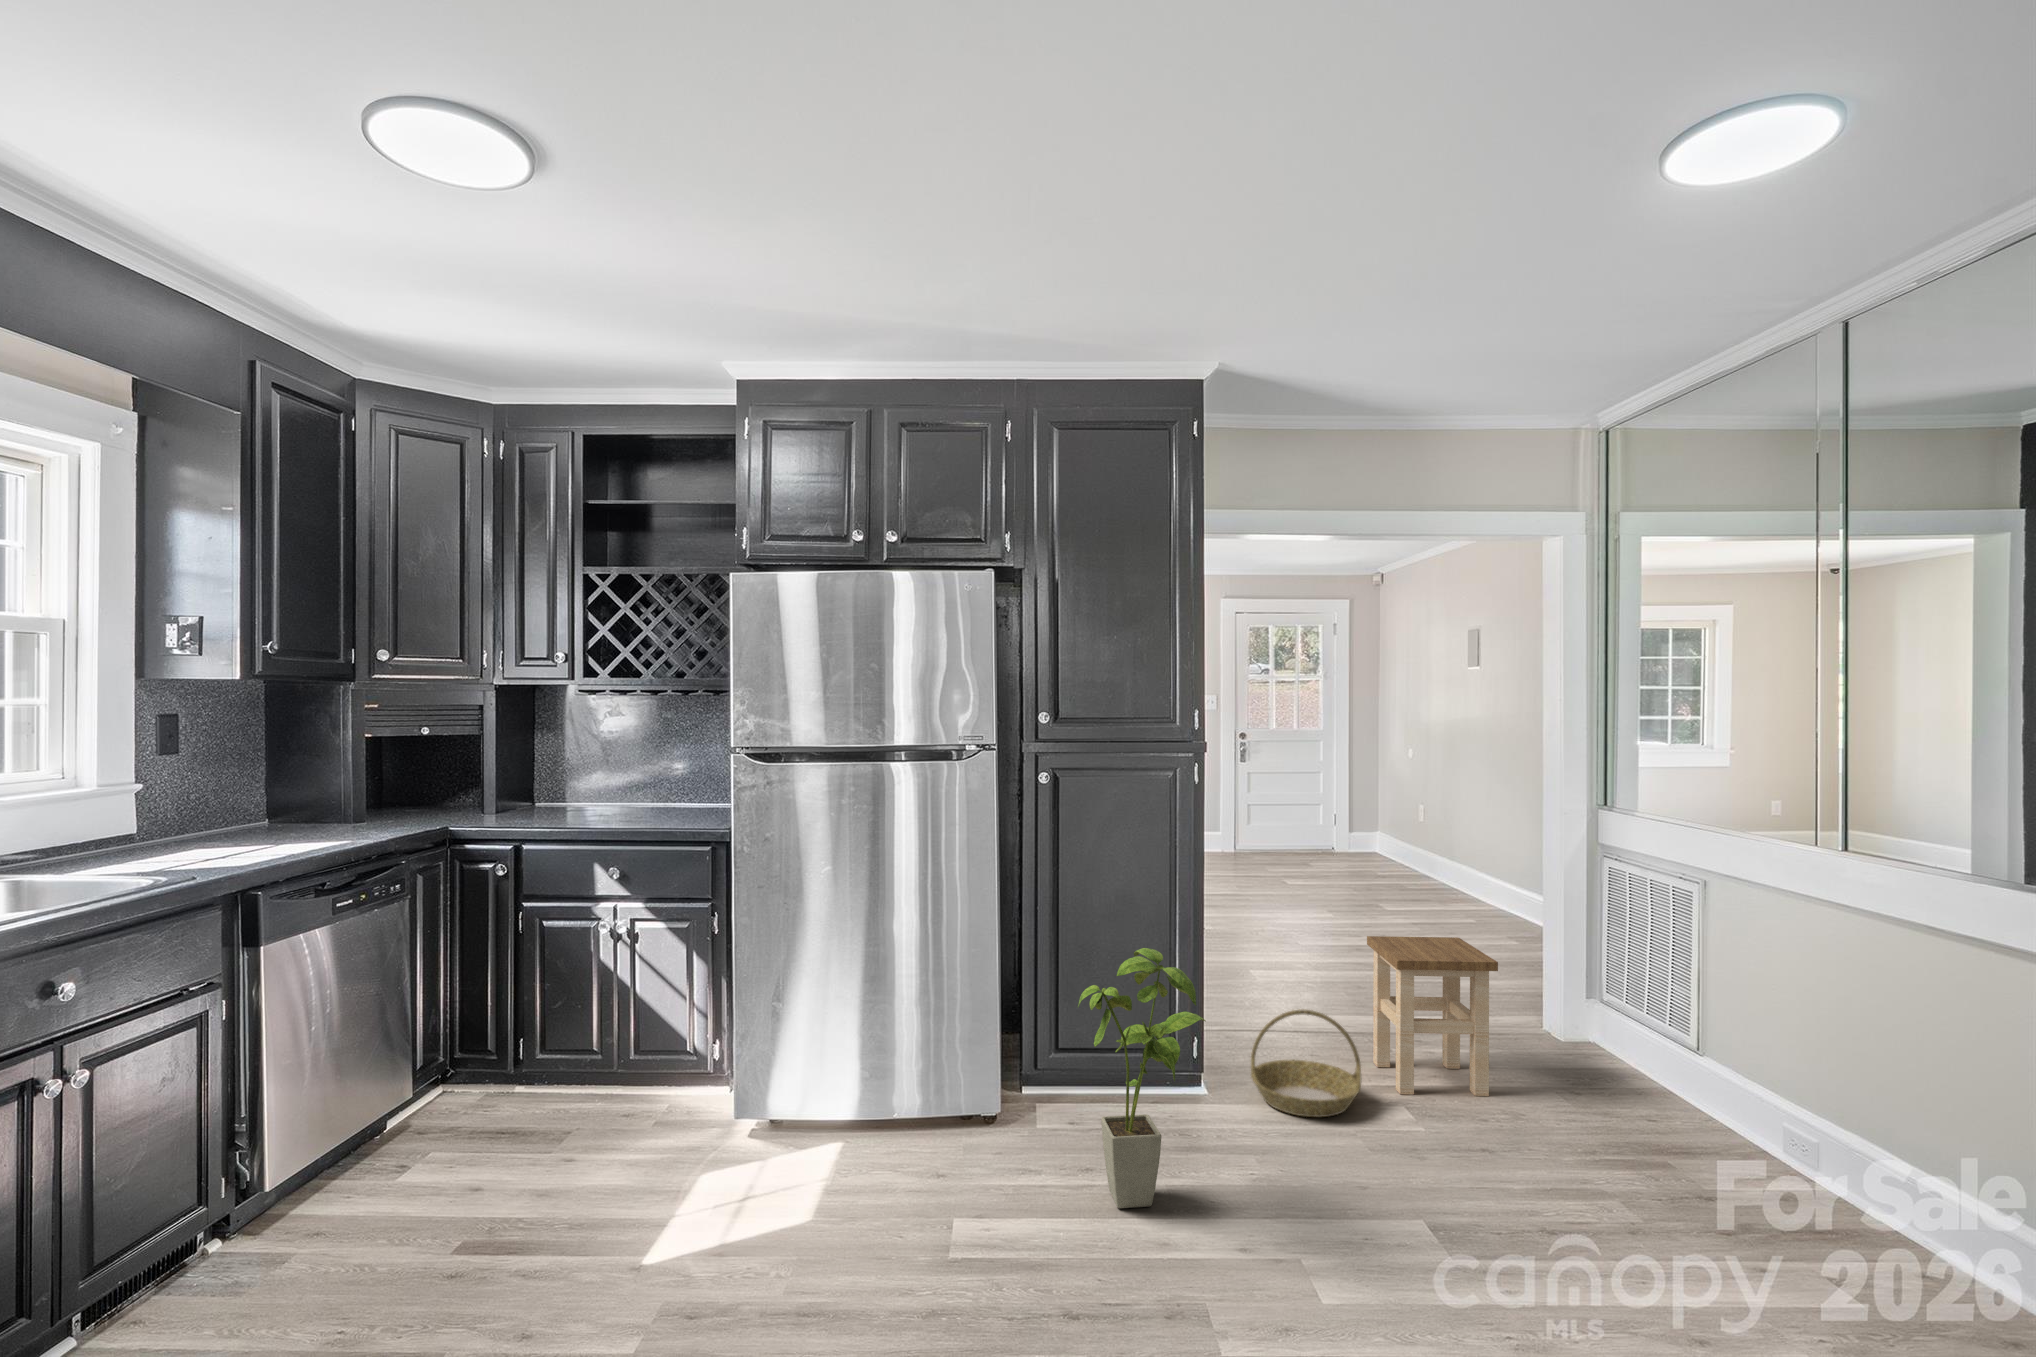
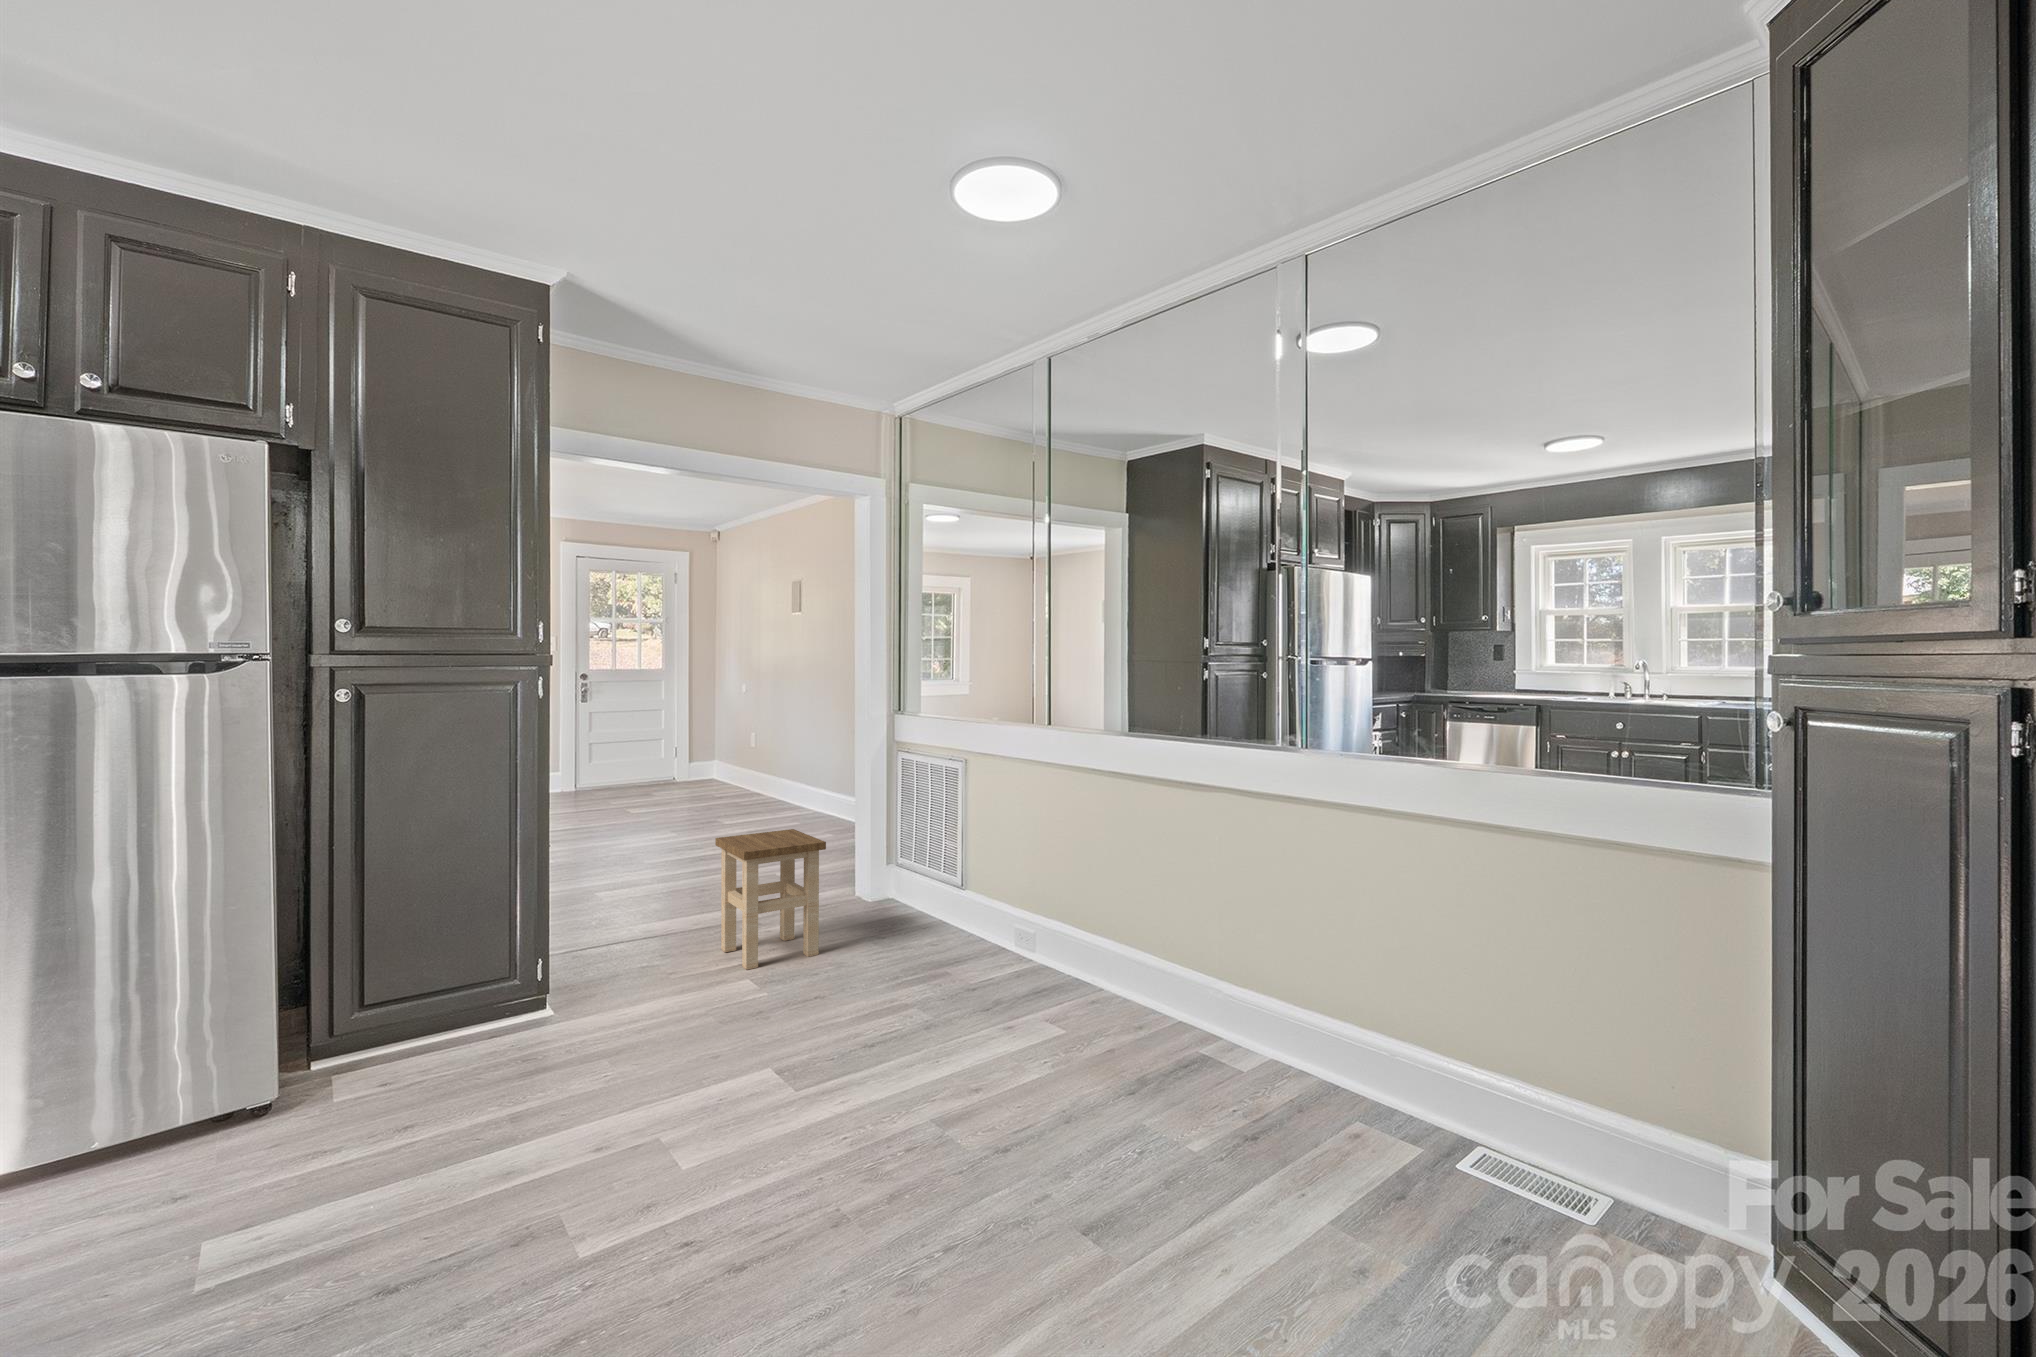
house plant: present [1078,948,1206,1208] -> none [392,864,556,1154]
basket: present [1251,1009,1361,1117] -> none [604,910,713,1010]

